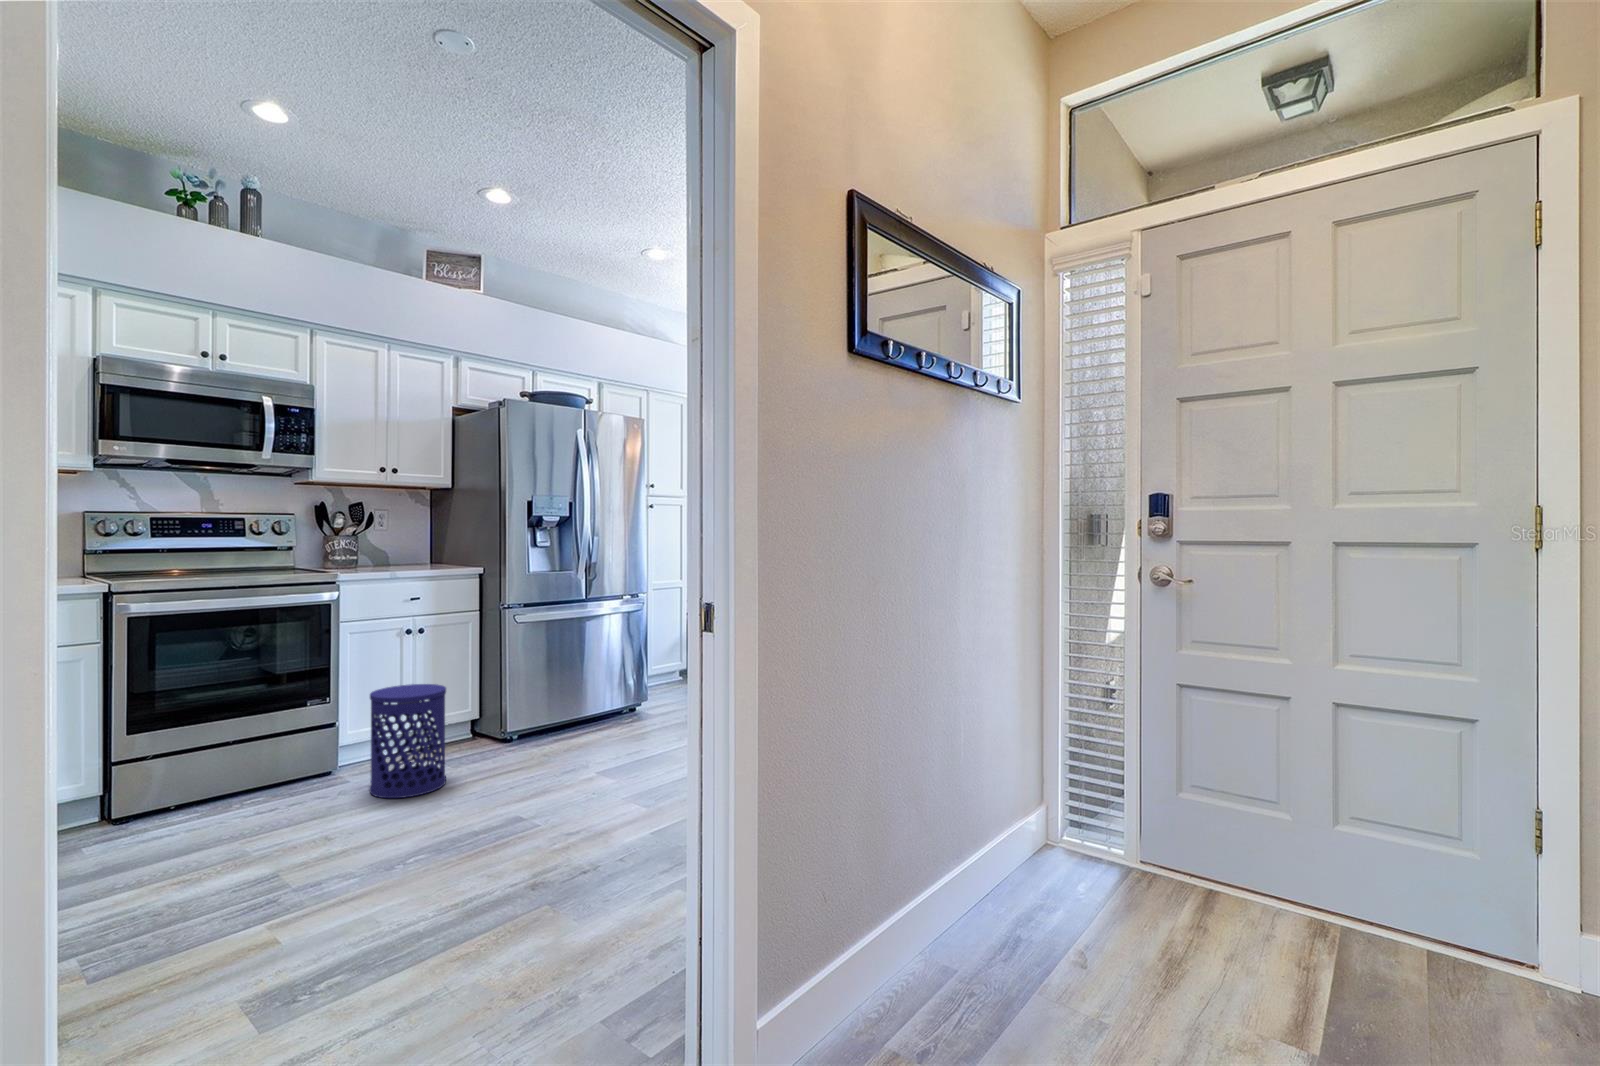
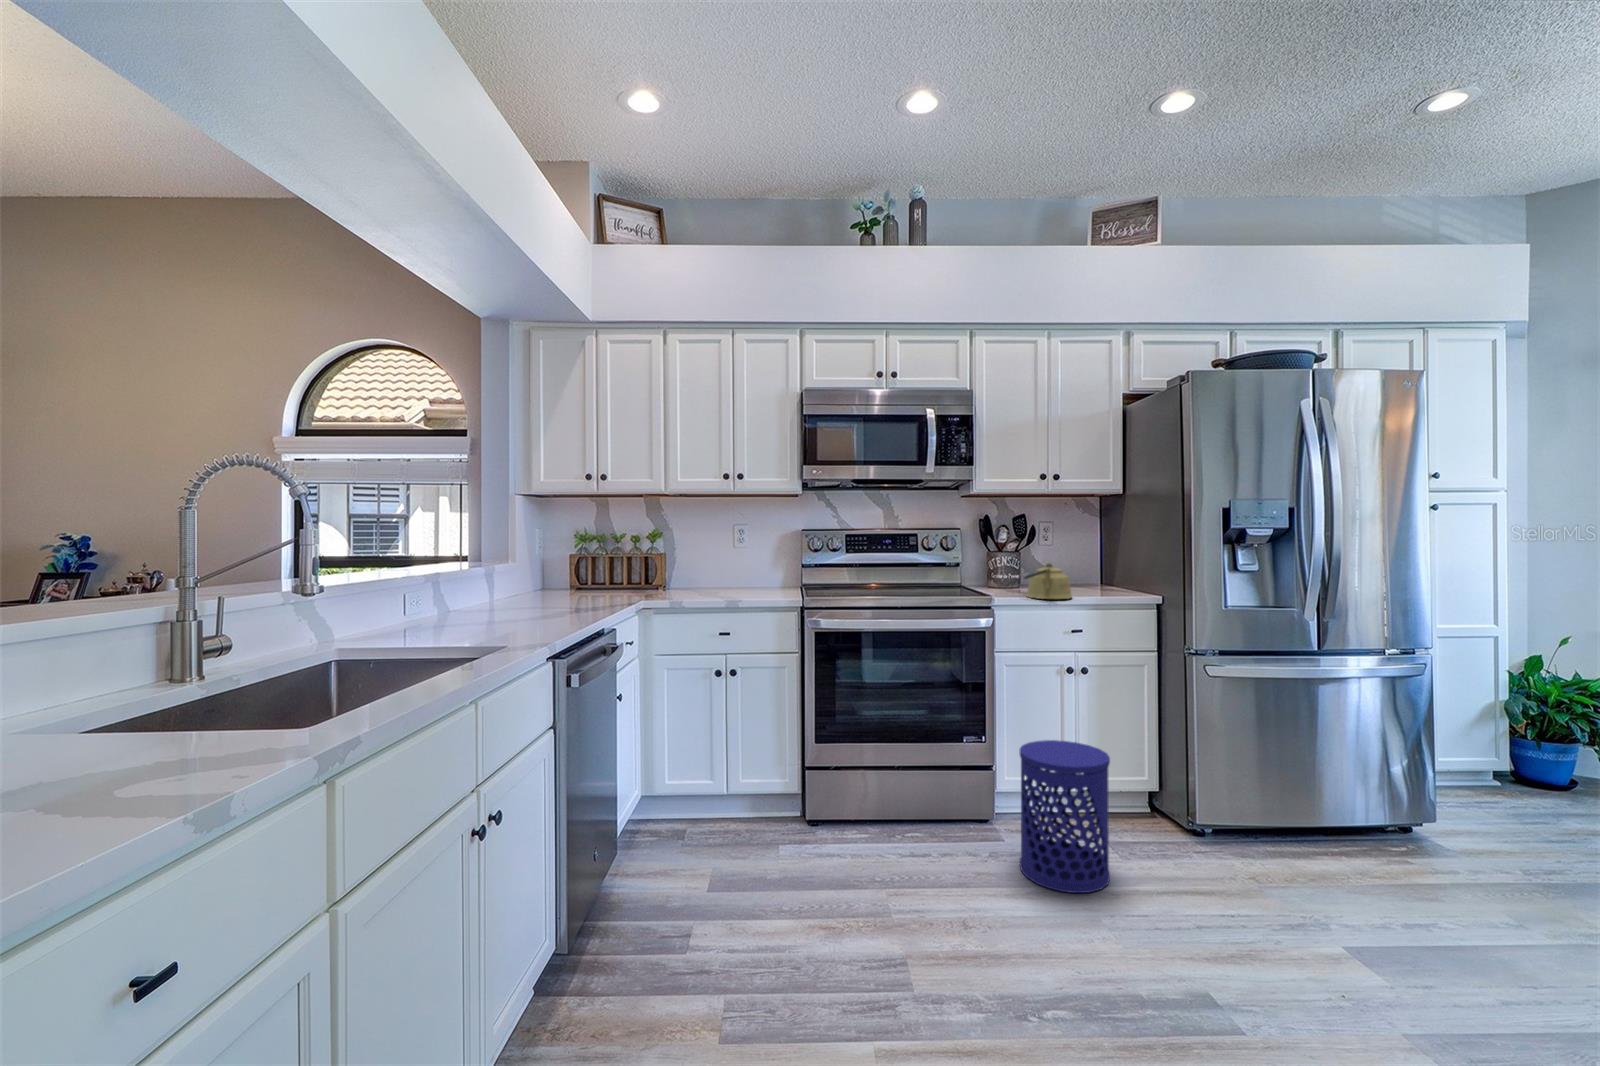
kettle: none [365,543,410,574] -> present [1024,563,1072,599]

